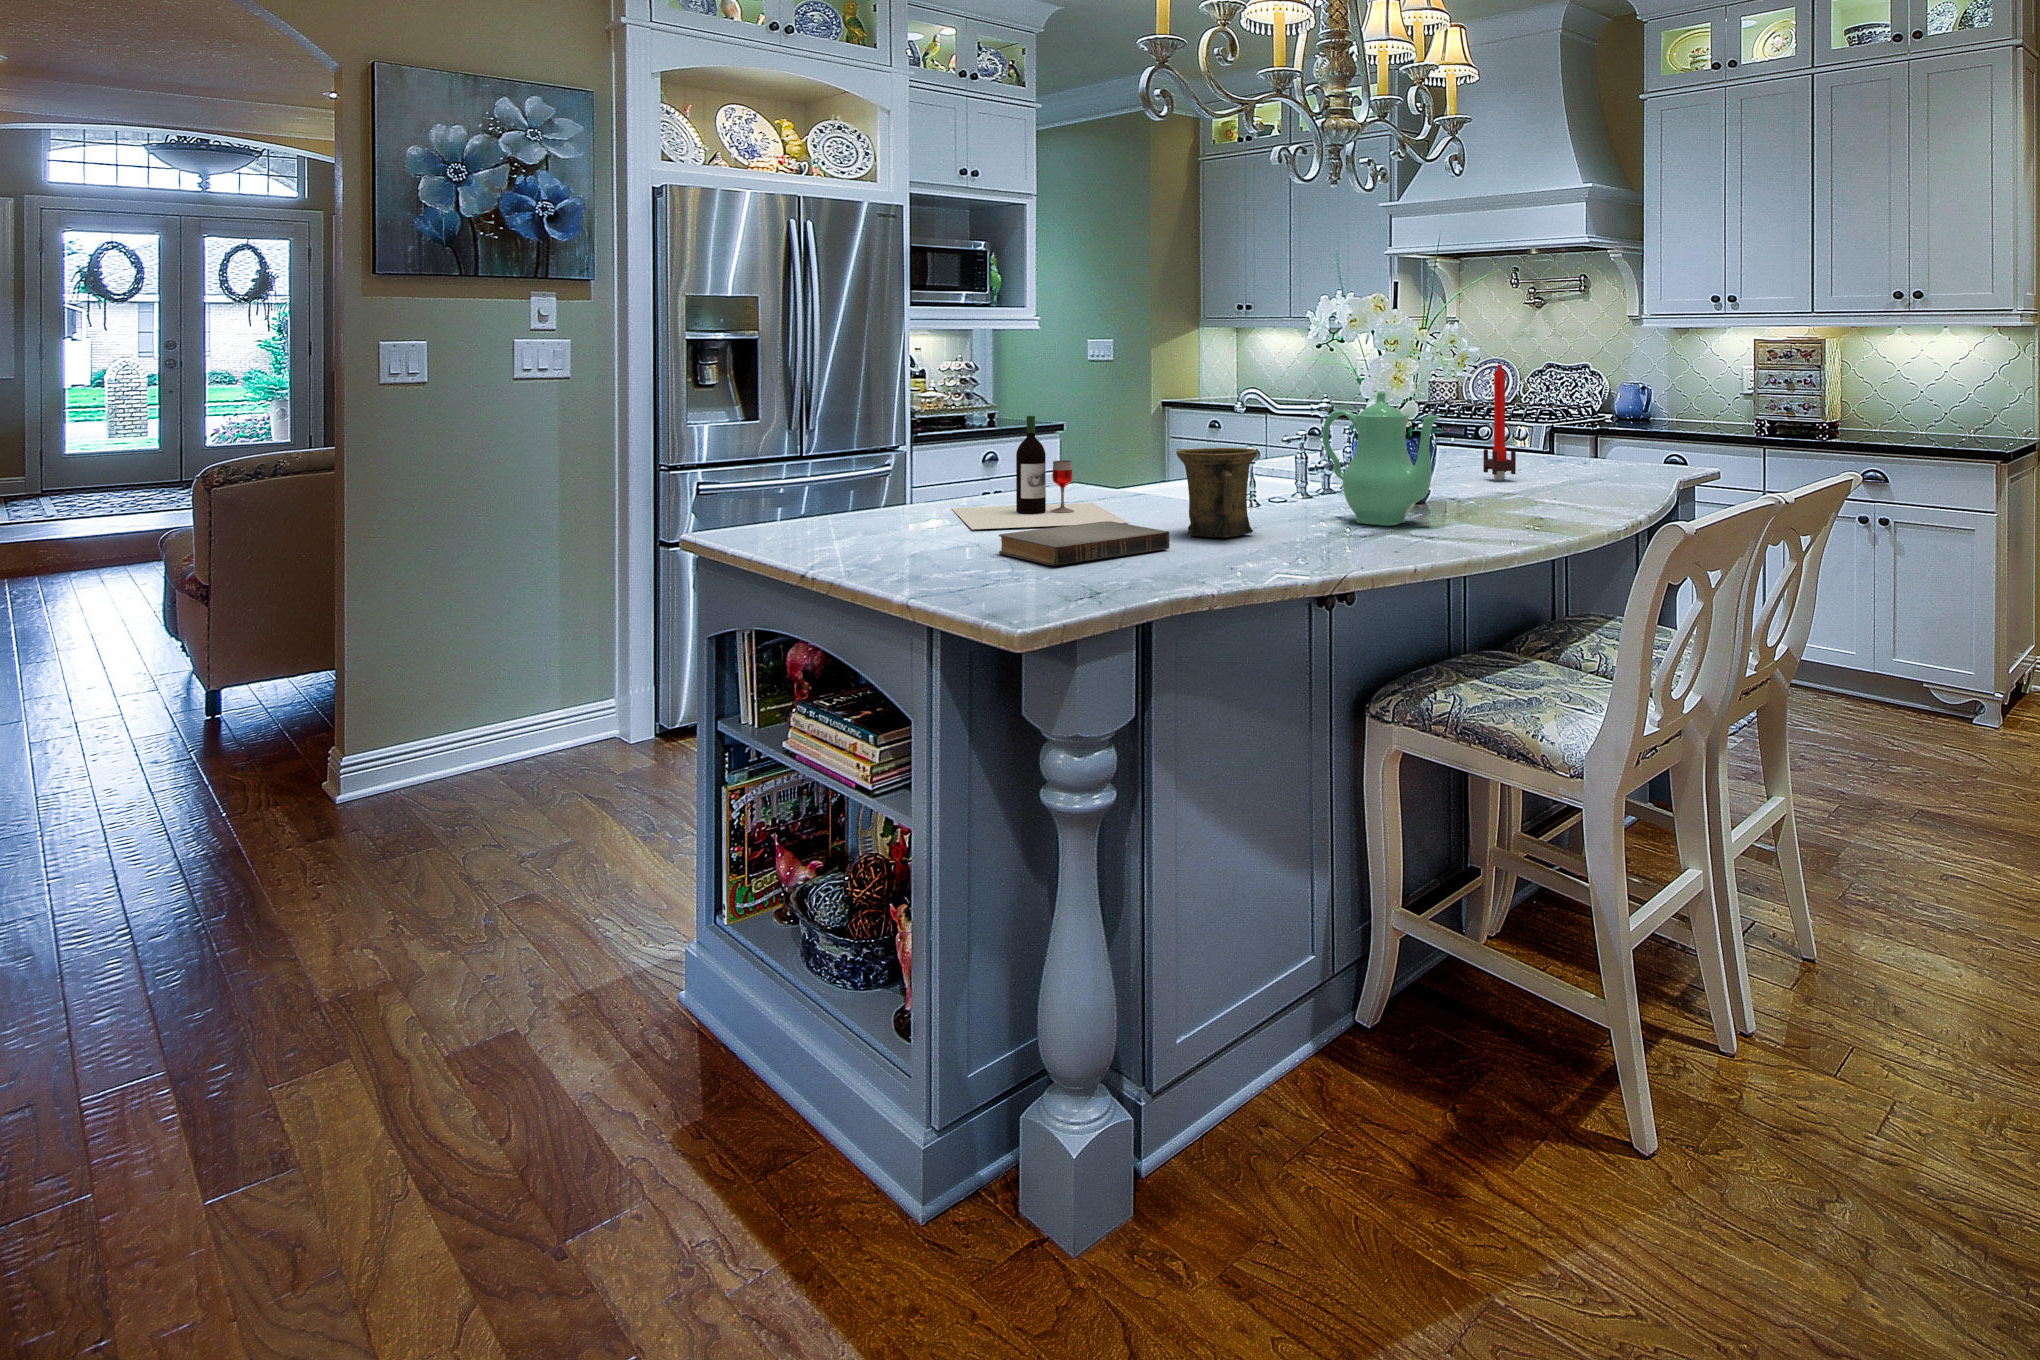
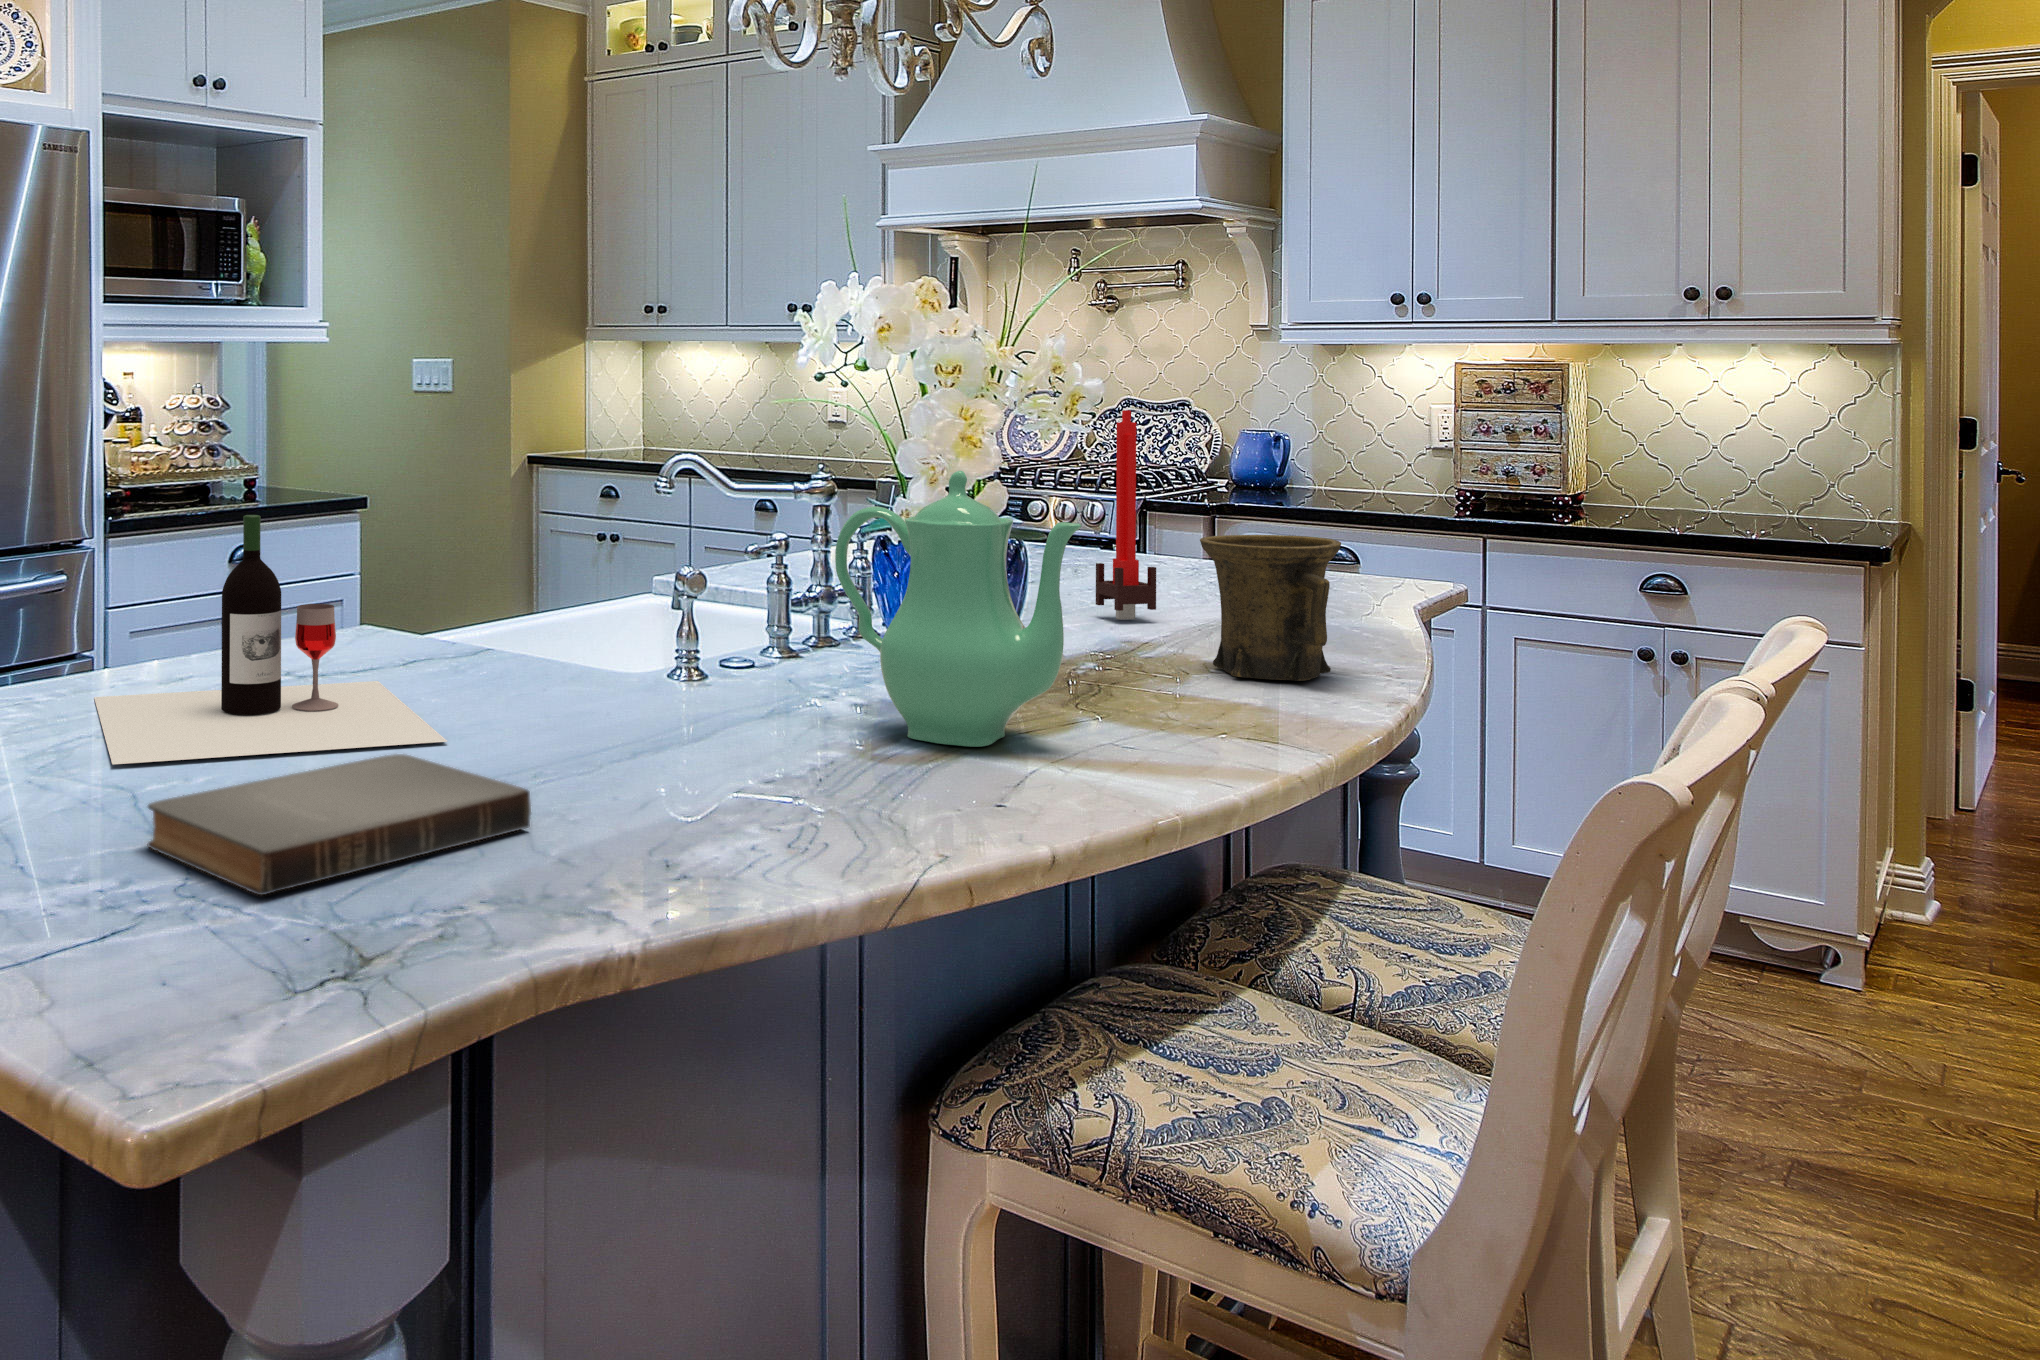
mug: present [1176,448,1258,537] -> present [1200,535,1341,681]

